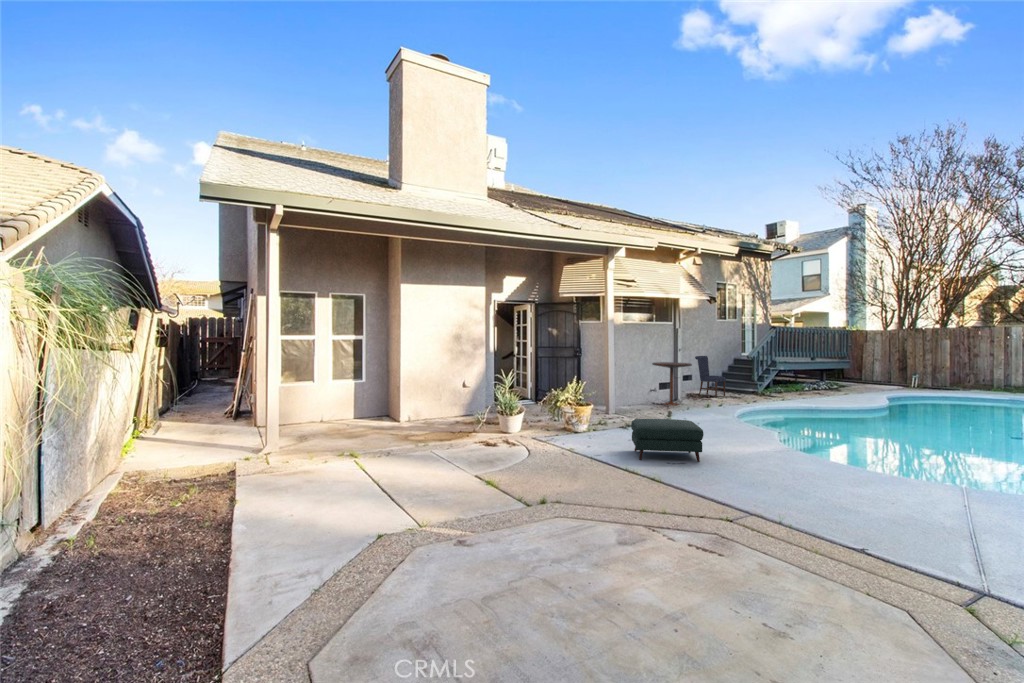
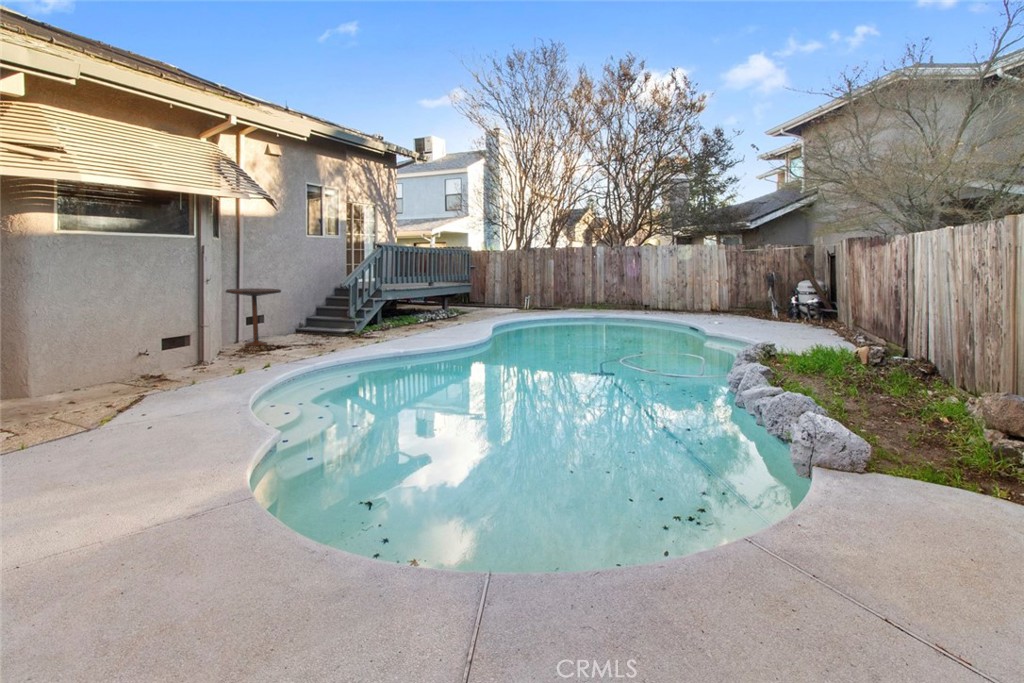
chair: present [695,356,726,397] -> none [298,279,338,331]
ottoman: present [631,419,704,462] -> none [91,377,216,452]

